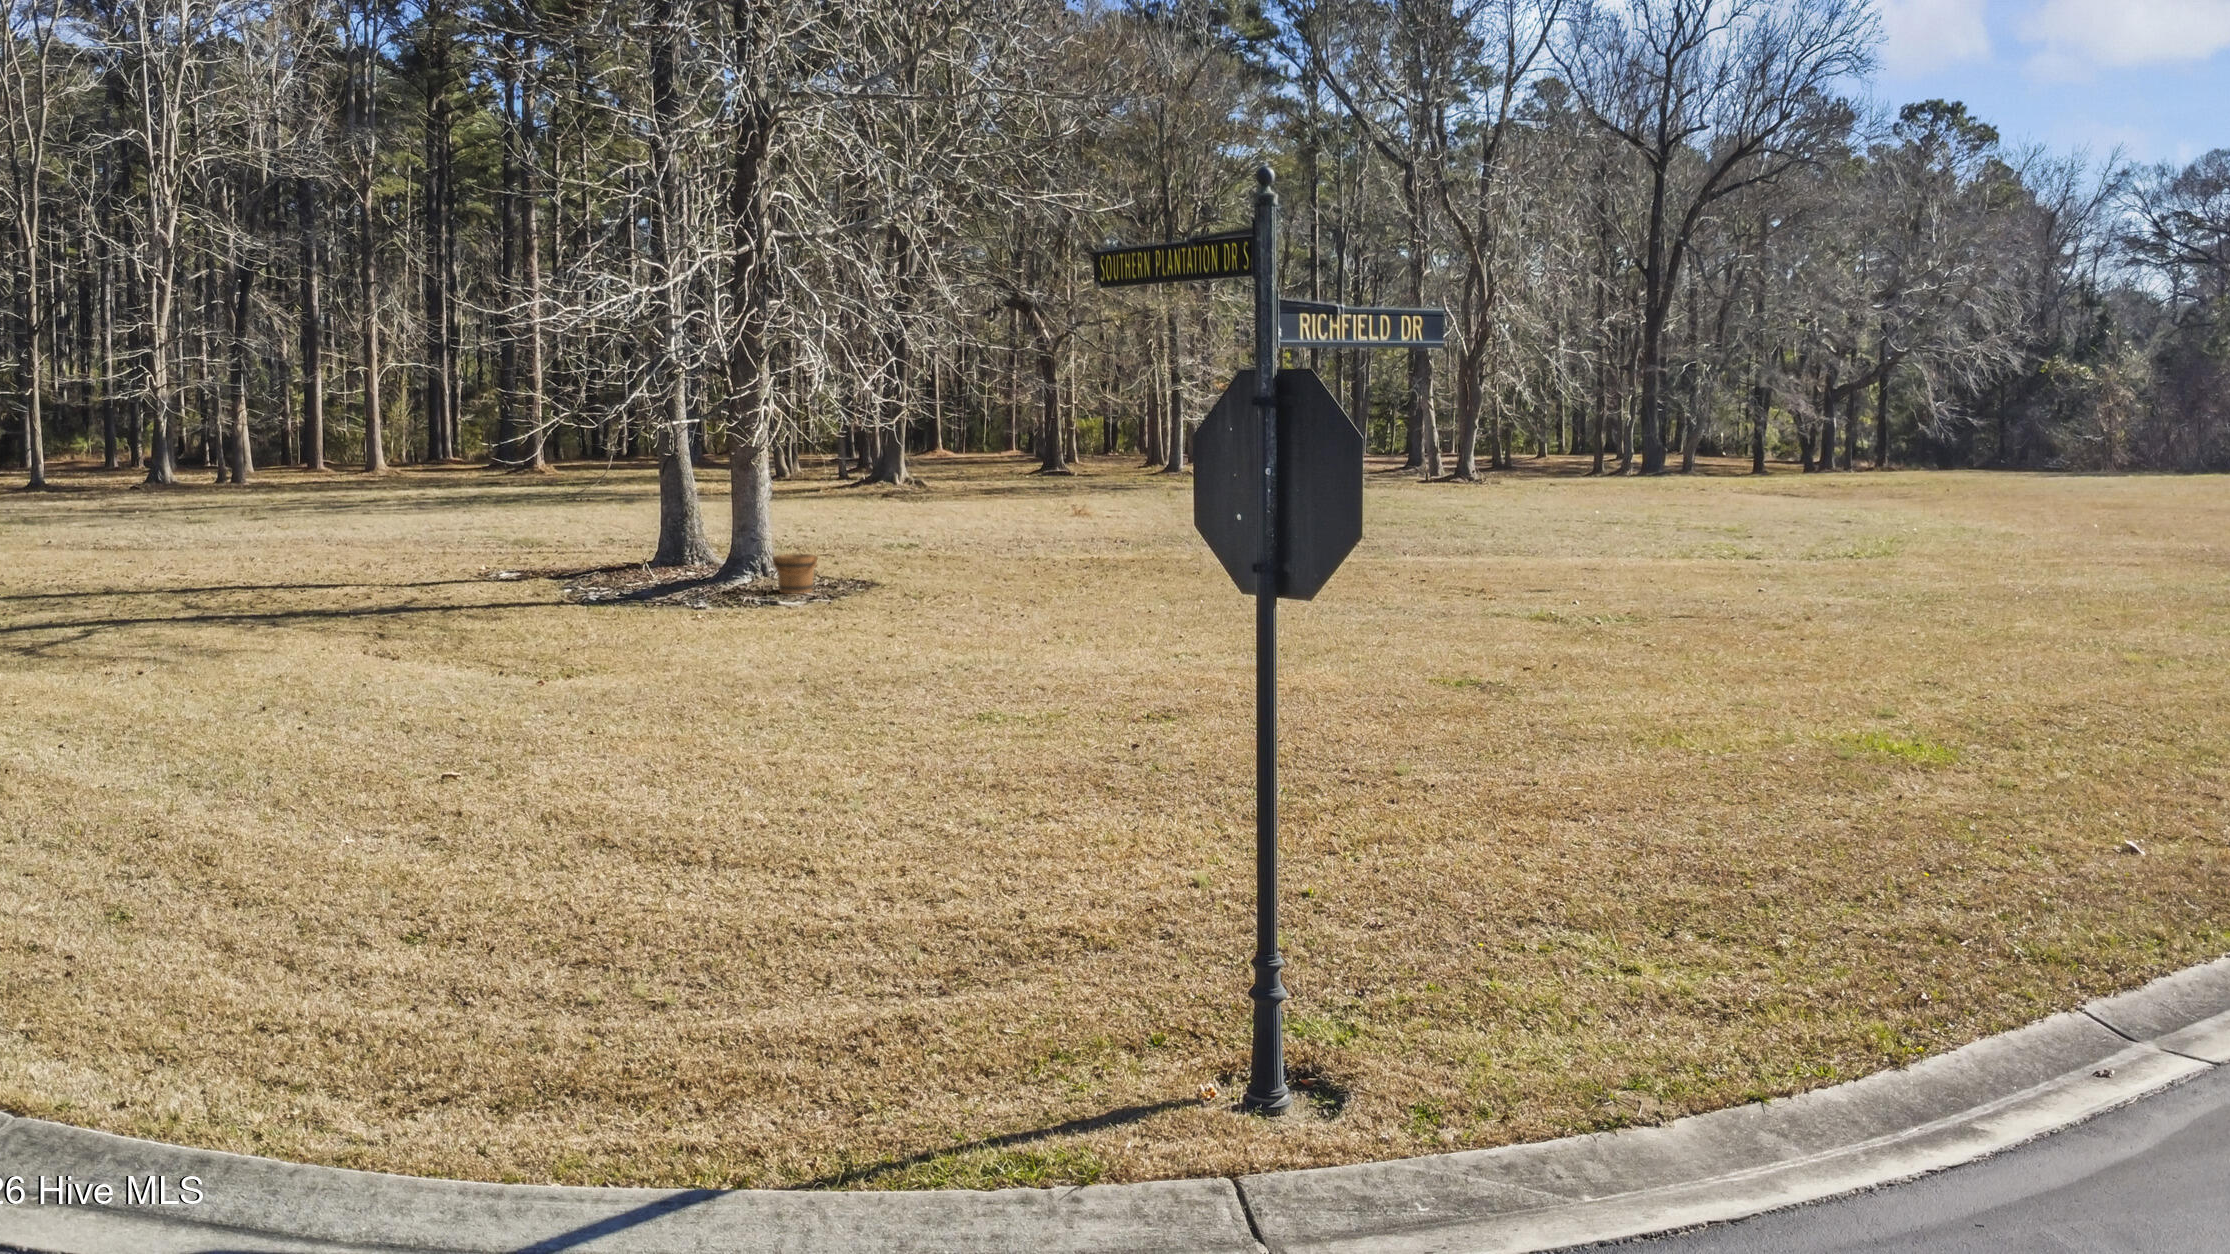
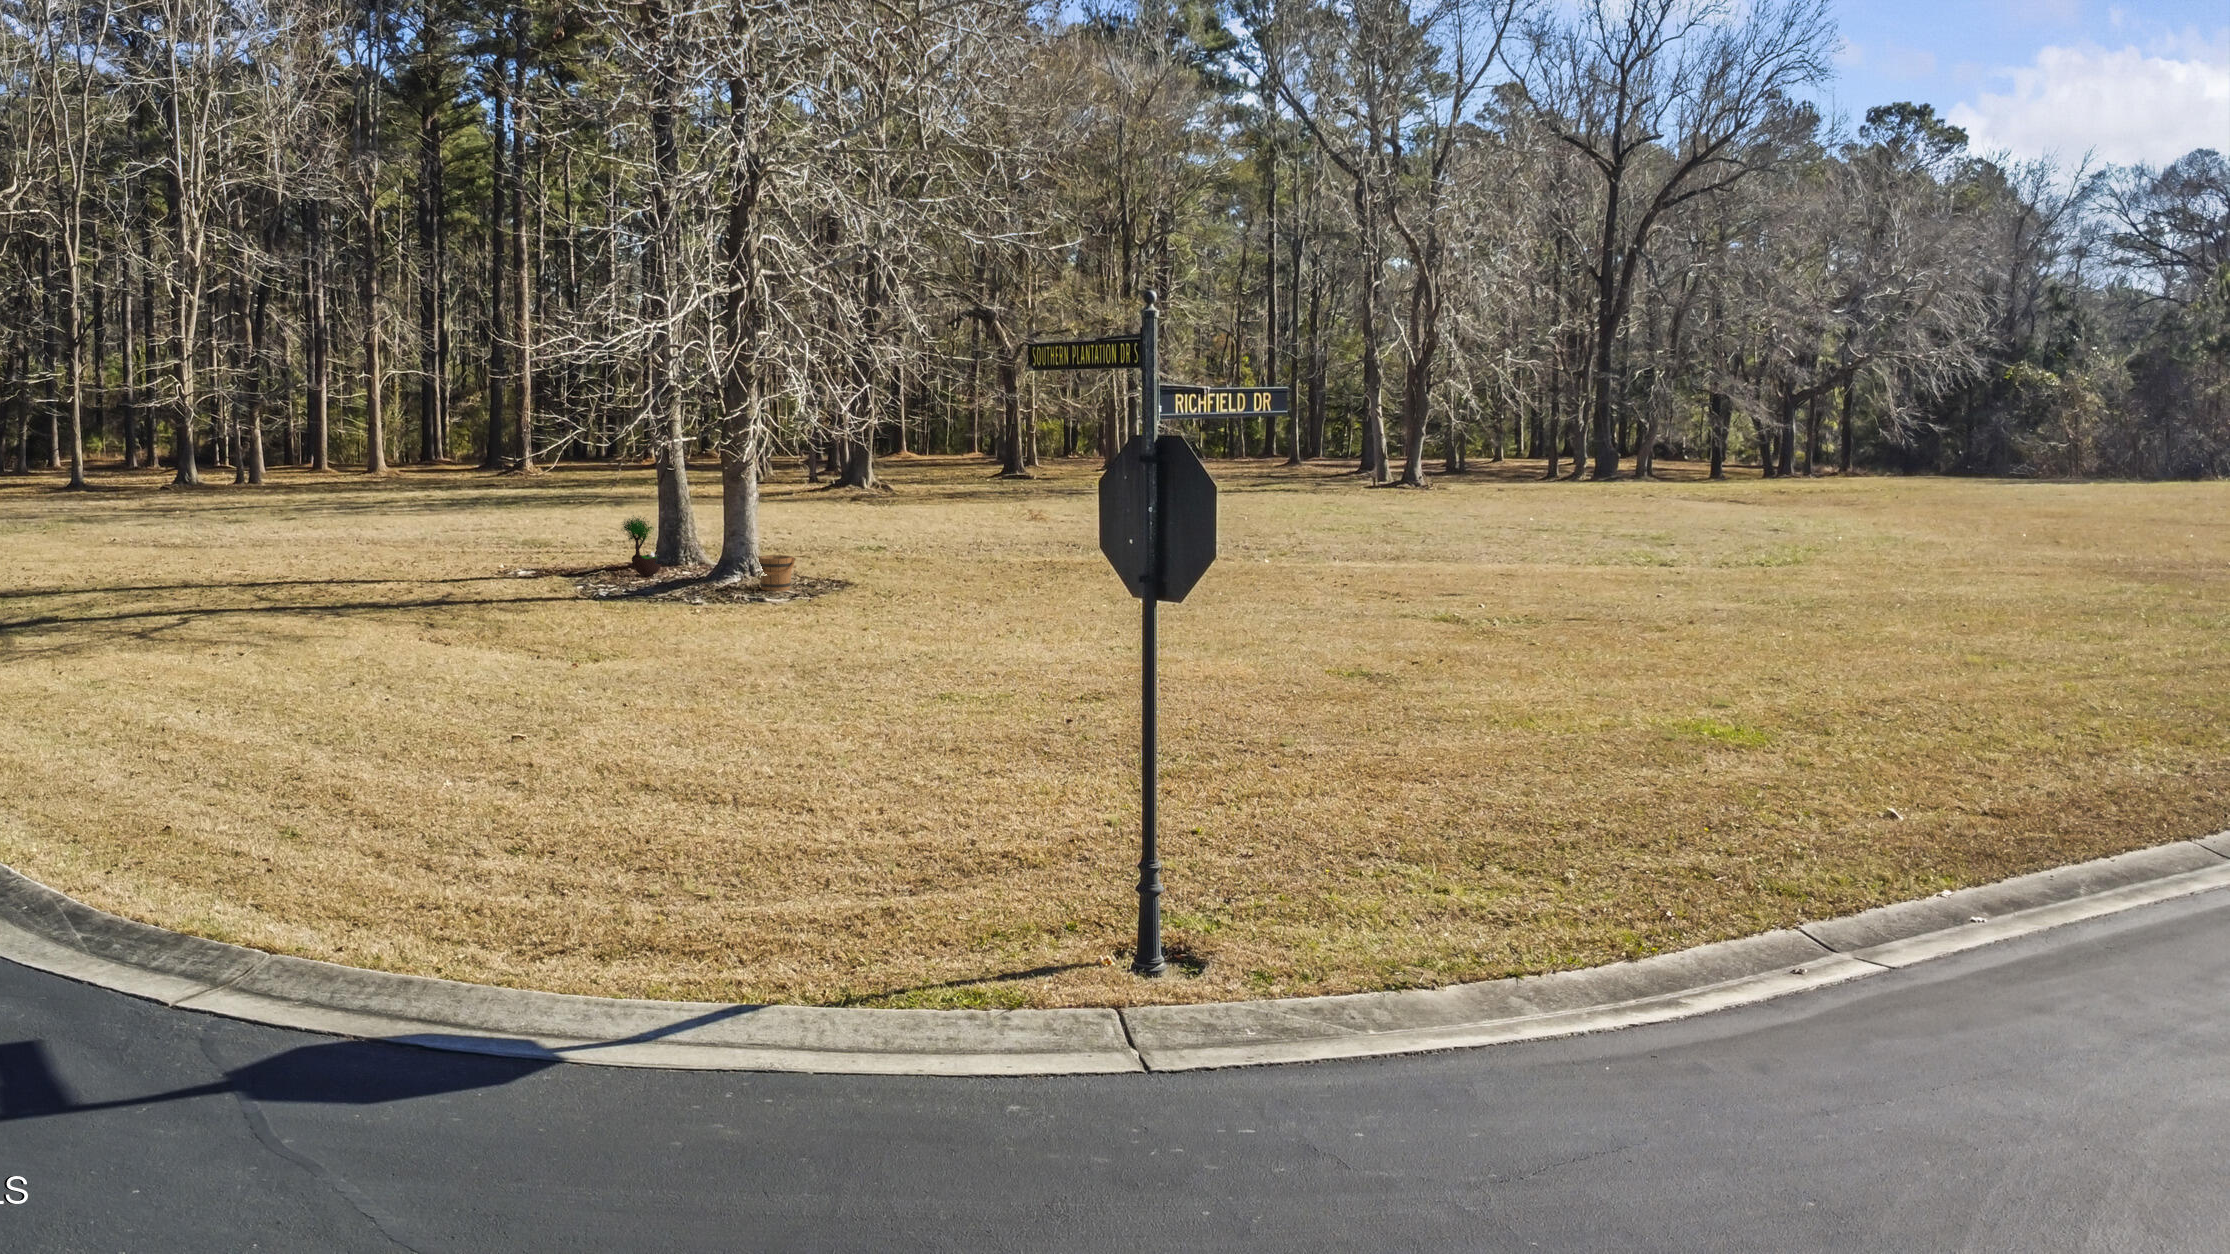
potted tree: none [619,506,666,578] -> present [621,515,661,576]

